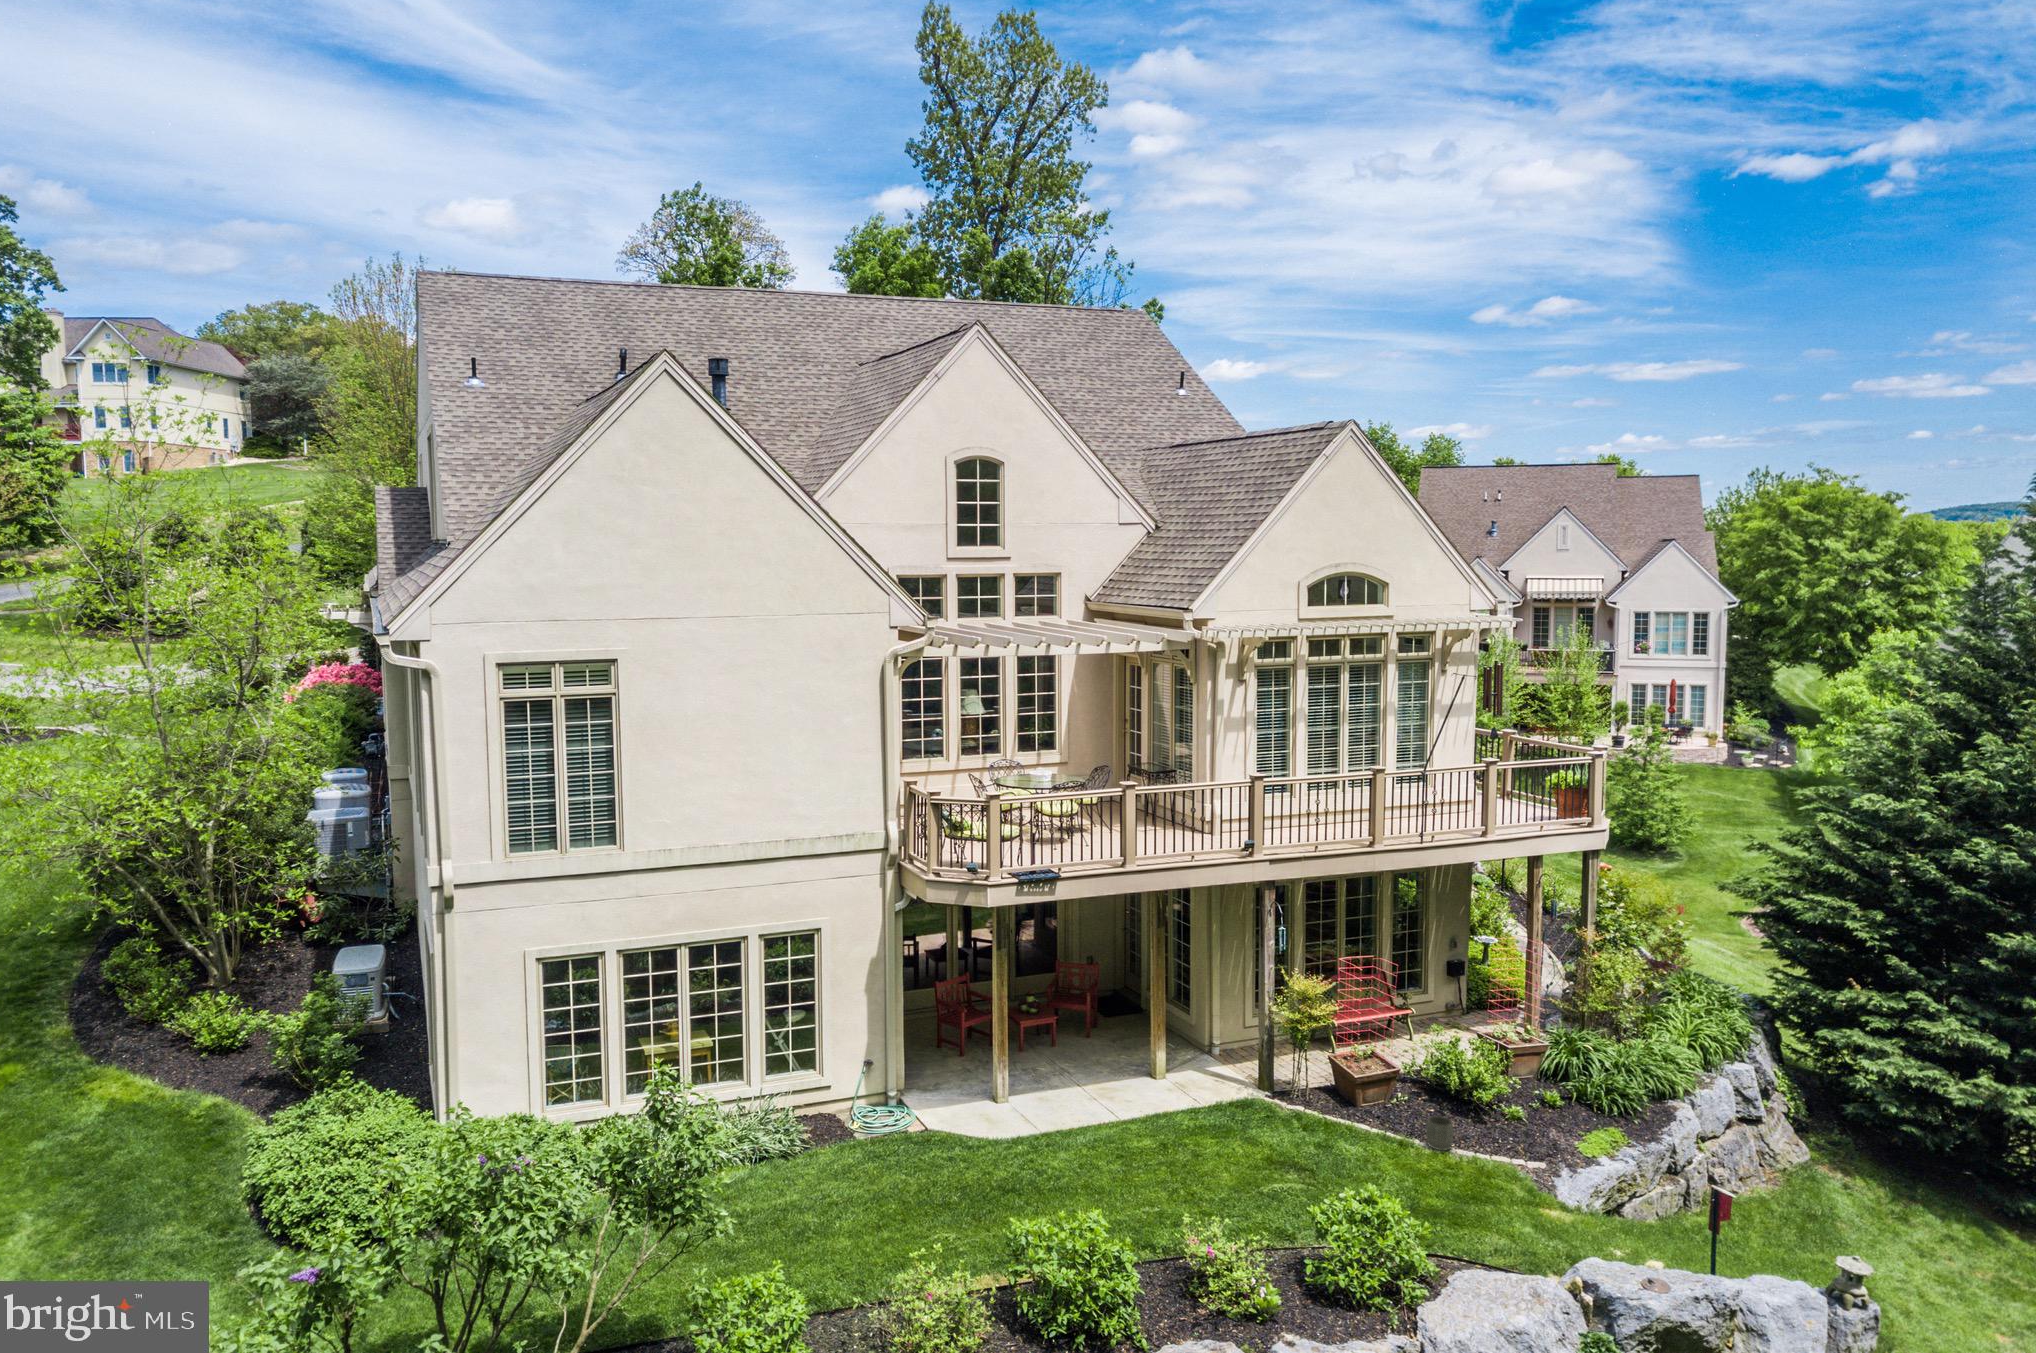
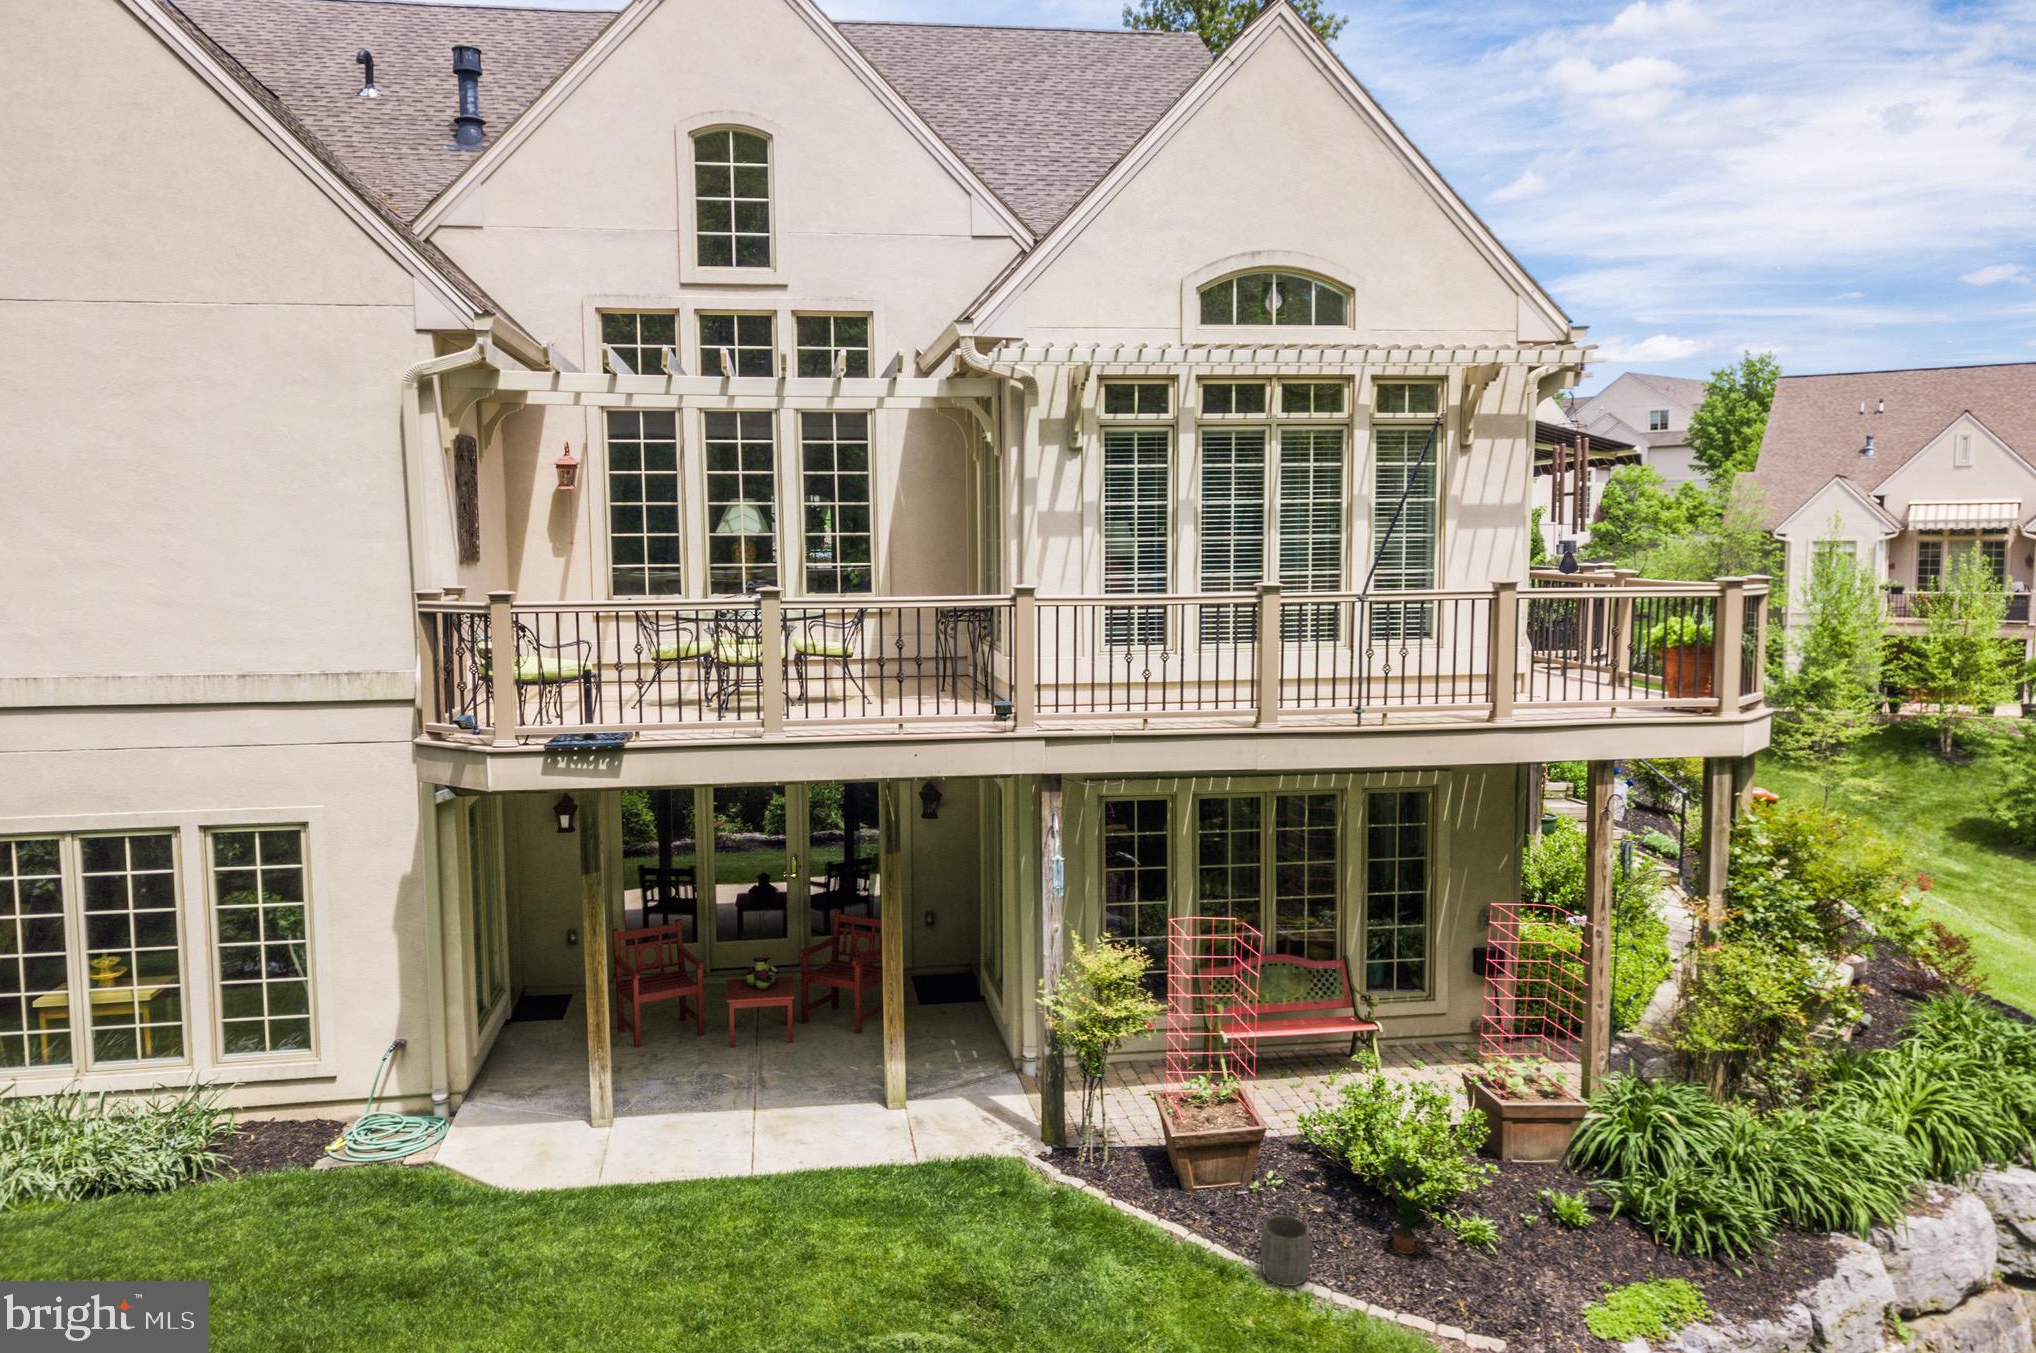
potted plant: none [1469,1081,1500,1131] -> present [1380,1158,1434,1254]

